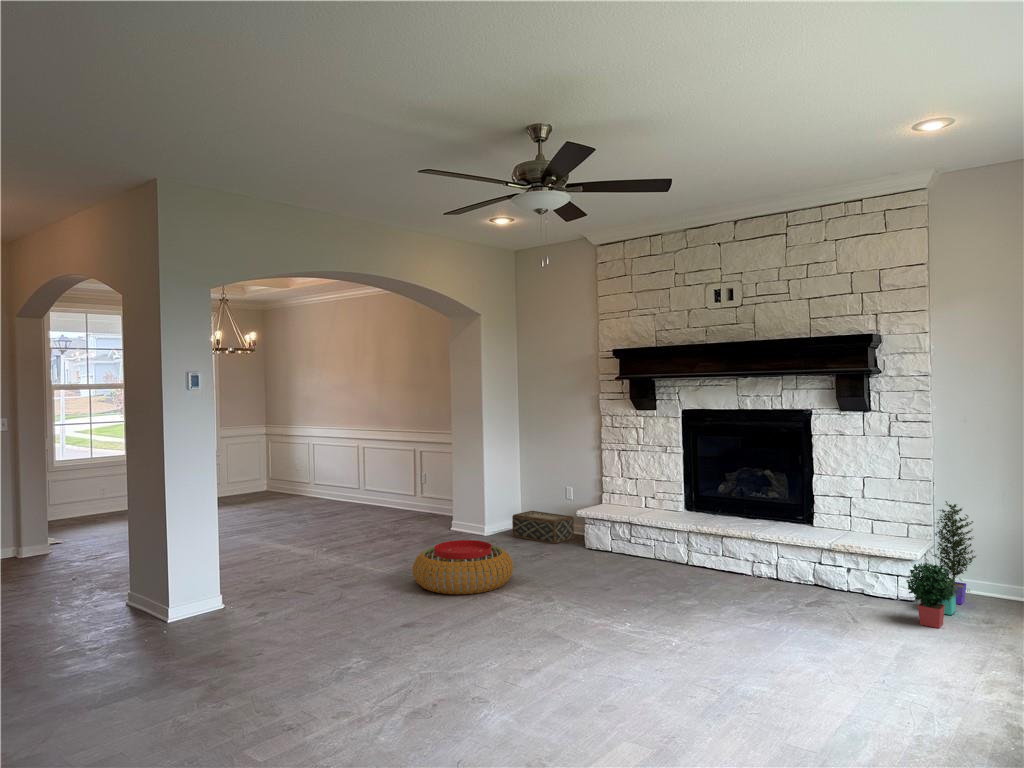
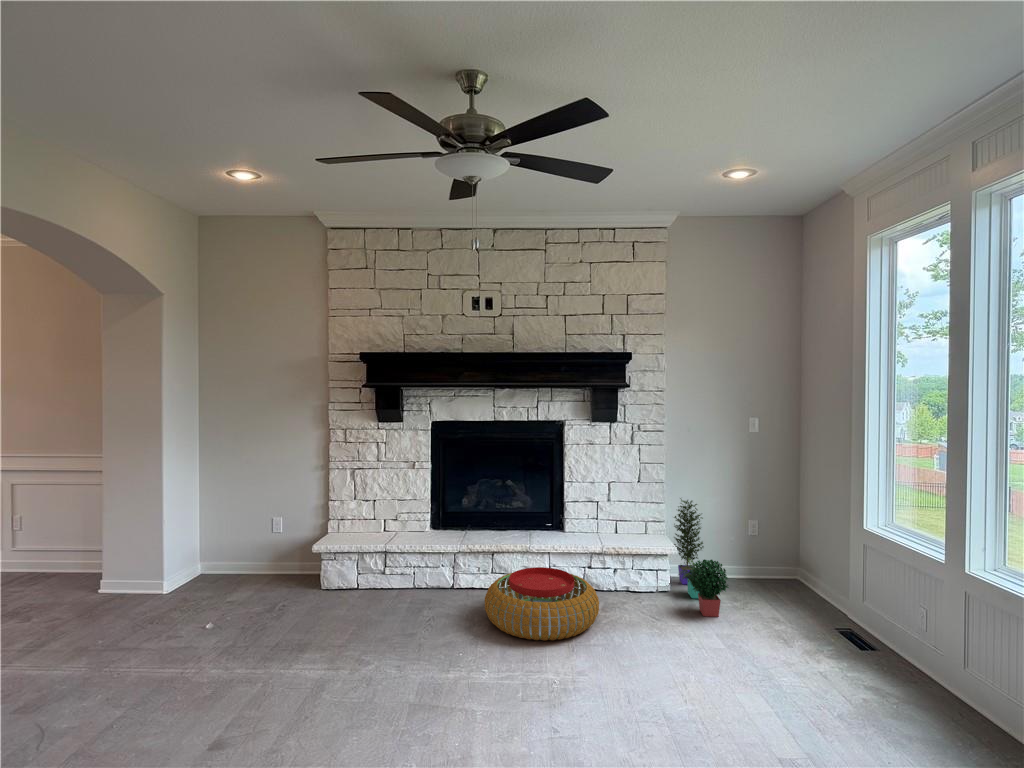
woven basket: present [512,511,574,544] -> none [206,549,292,589]
pouf: present [413,540,513,595] -> present [485,567,599,641]

